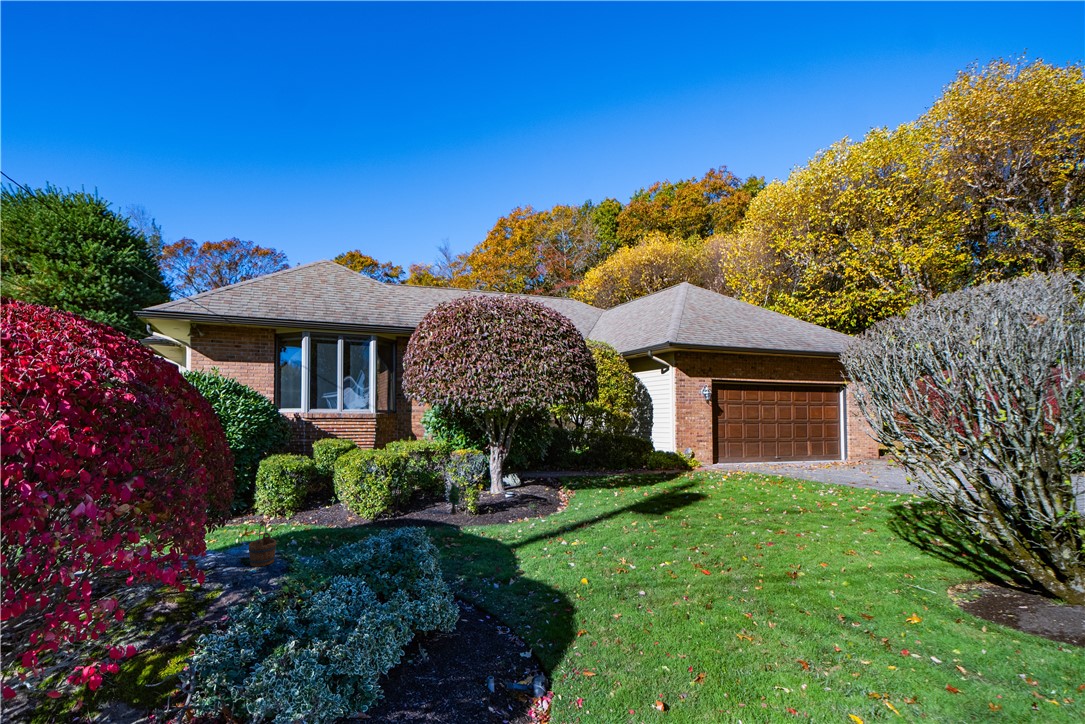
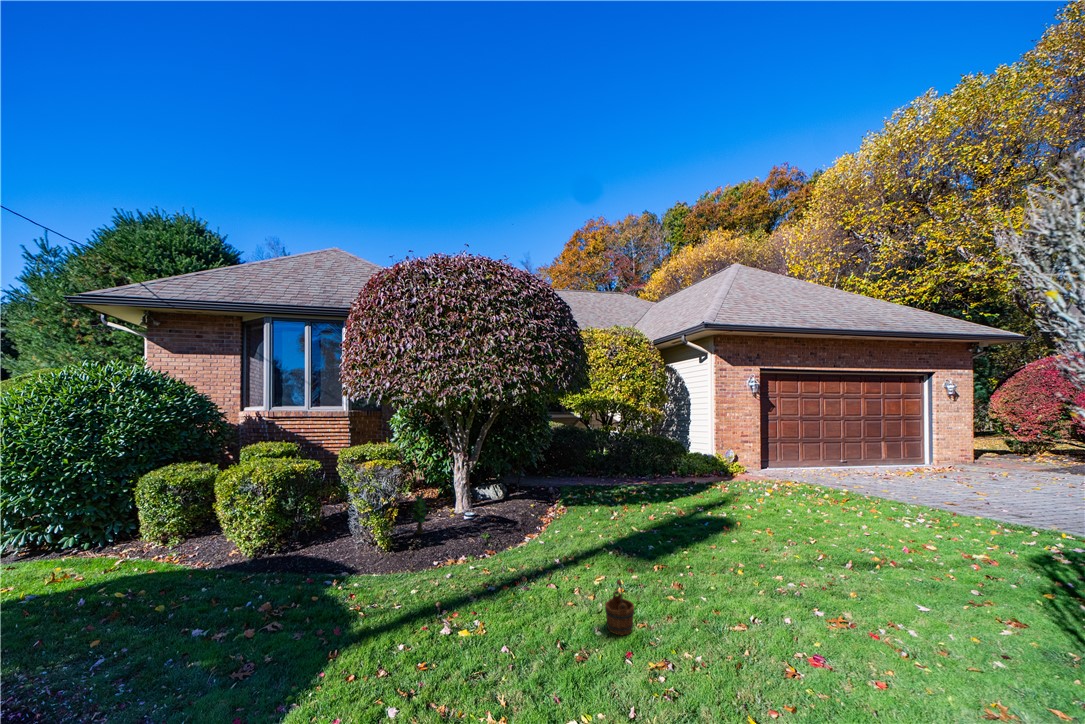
wooden bucket: present [248,522,276,567] -> present [605,580,634,635]

